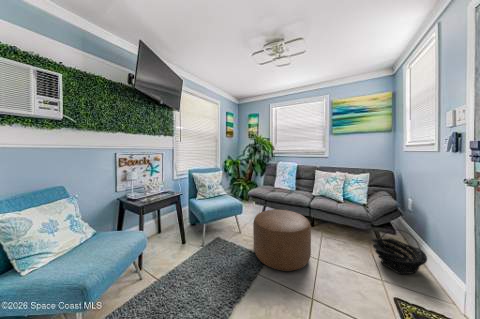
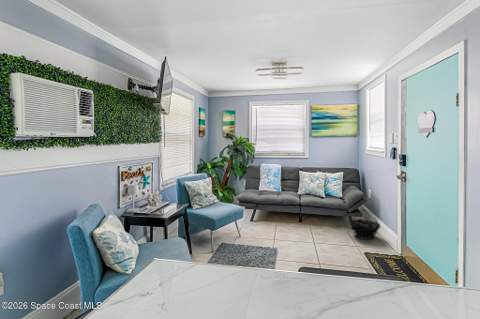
ottoman: present [253,210,311,271] -> none [264,206,311,248]

